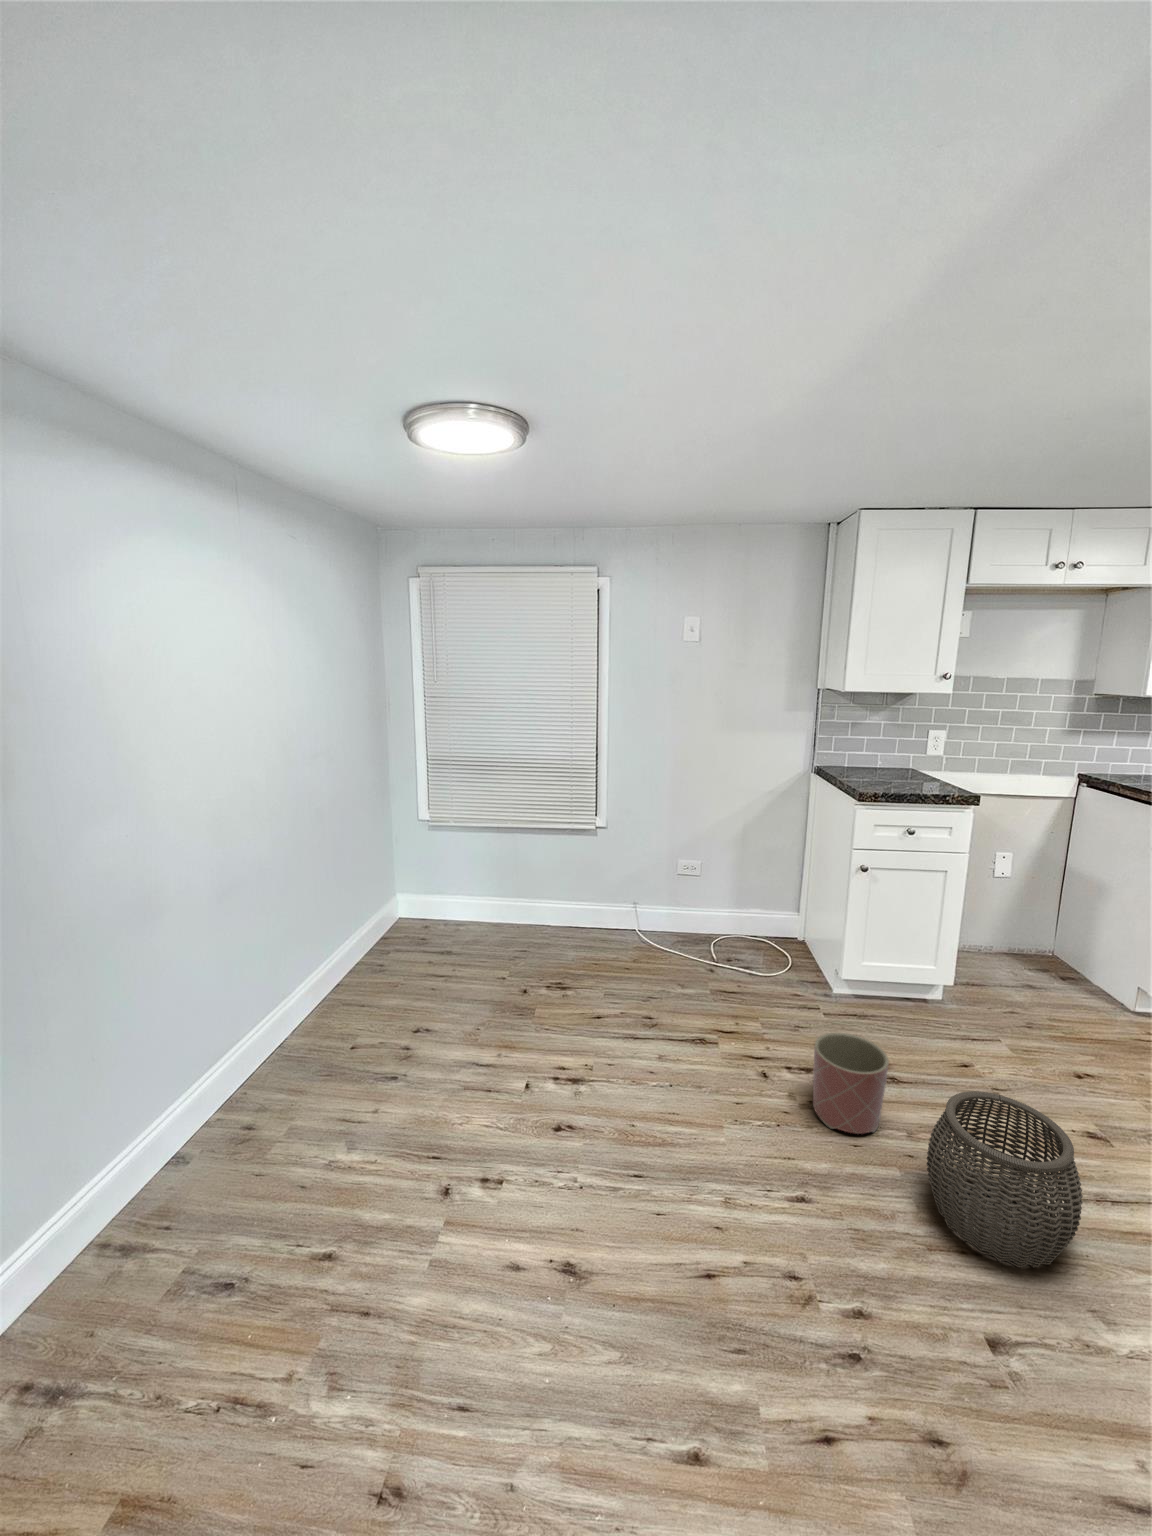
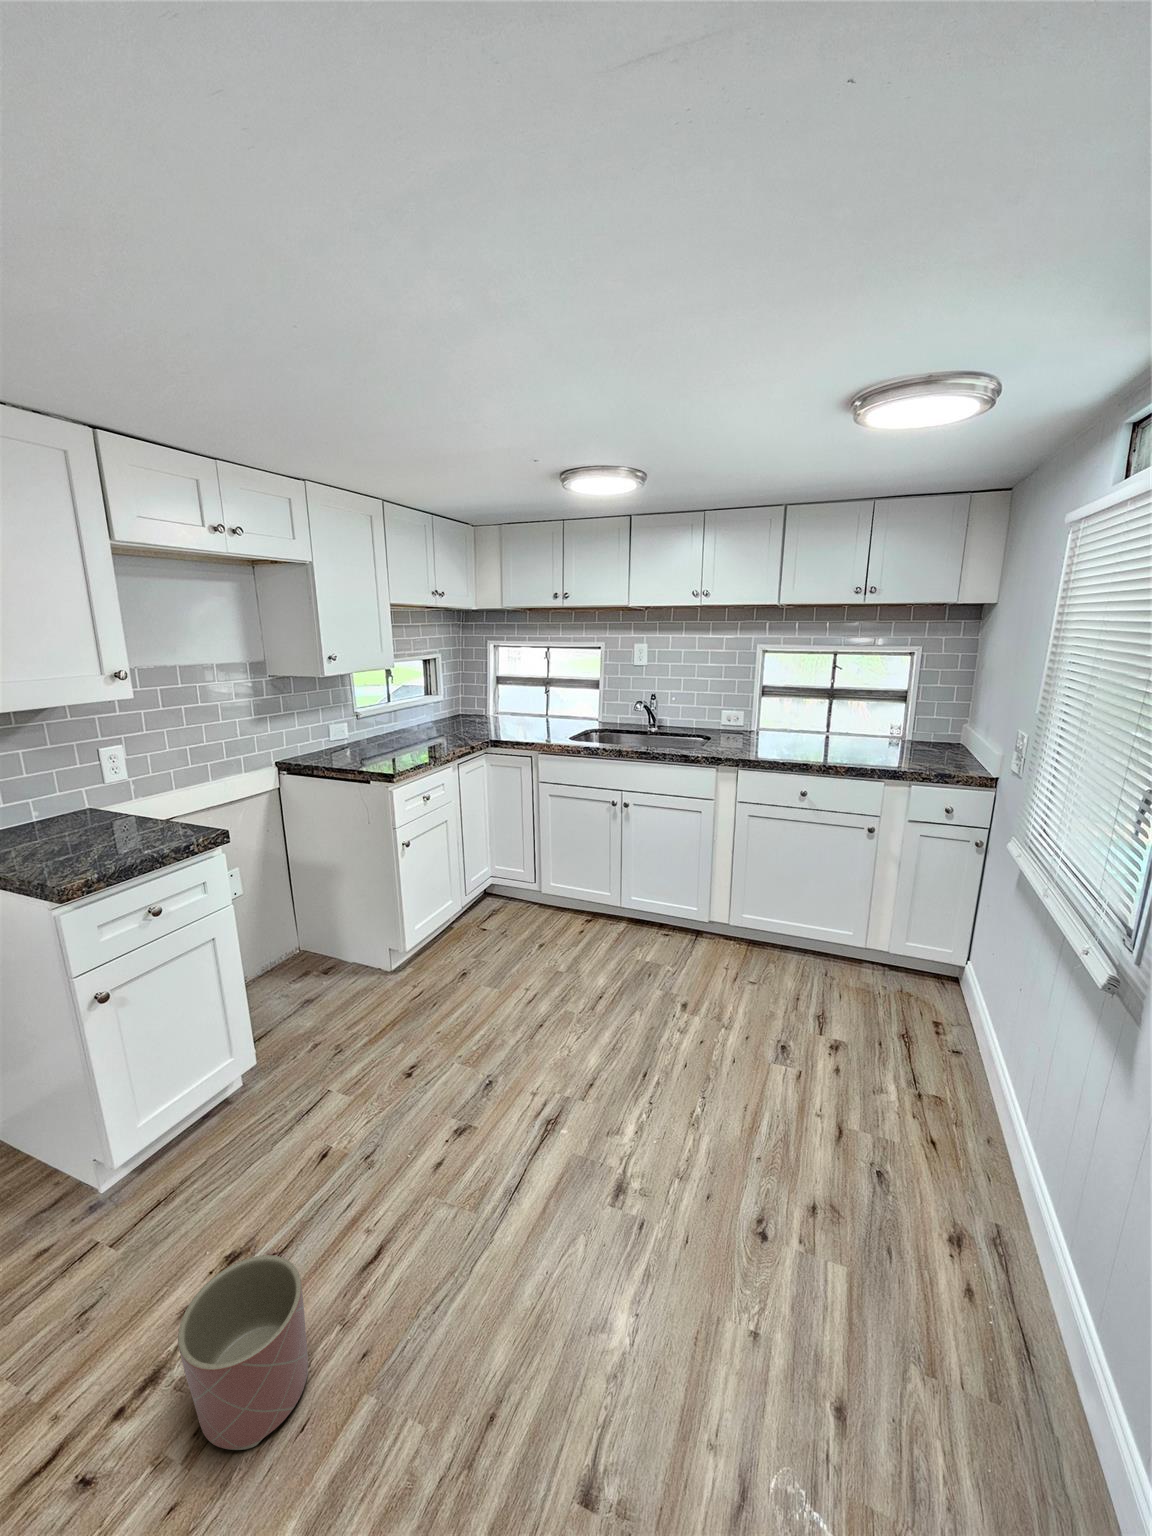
woven basket: present [926,1091,1083,1268] -> none [396,1179,557,1408]

